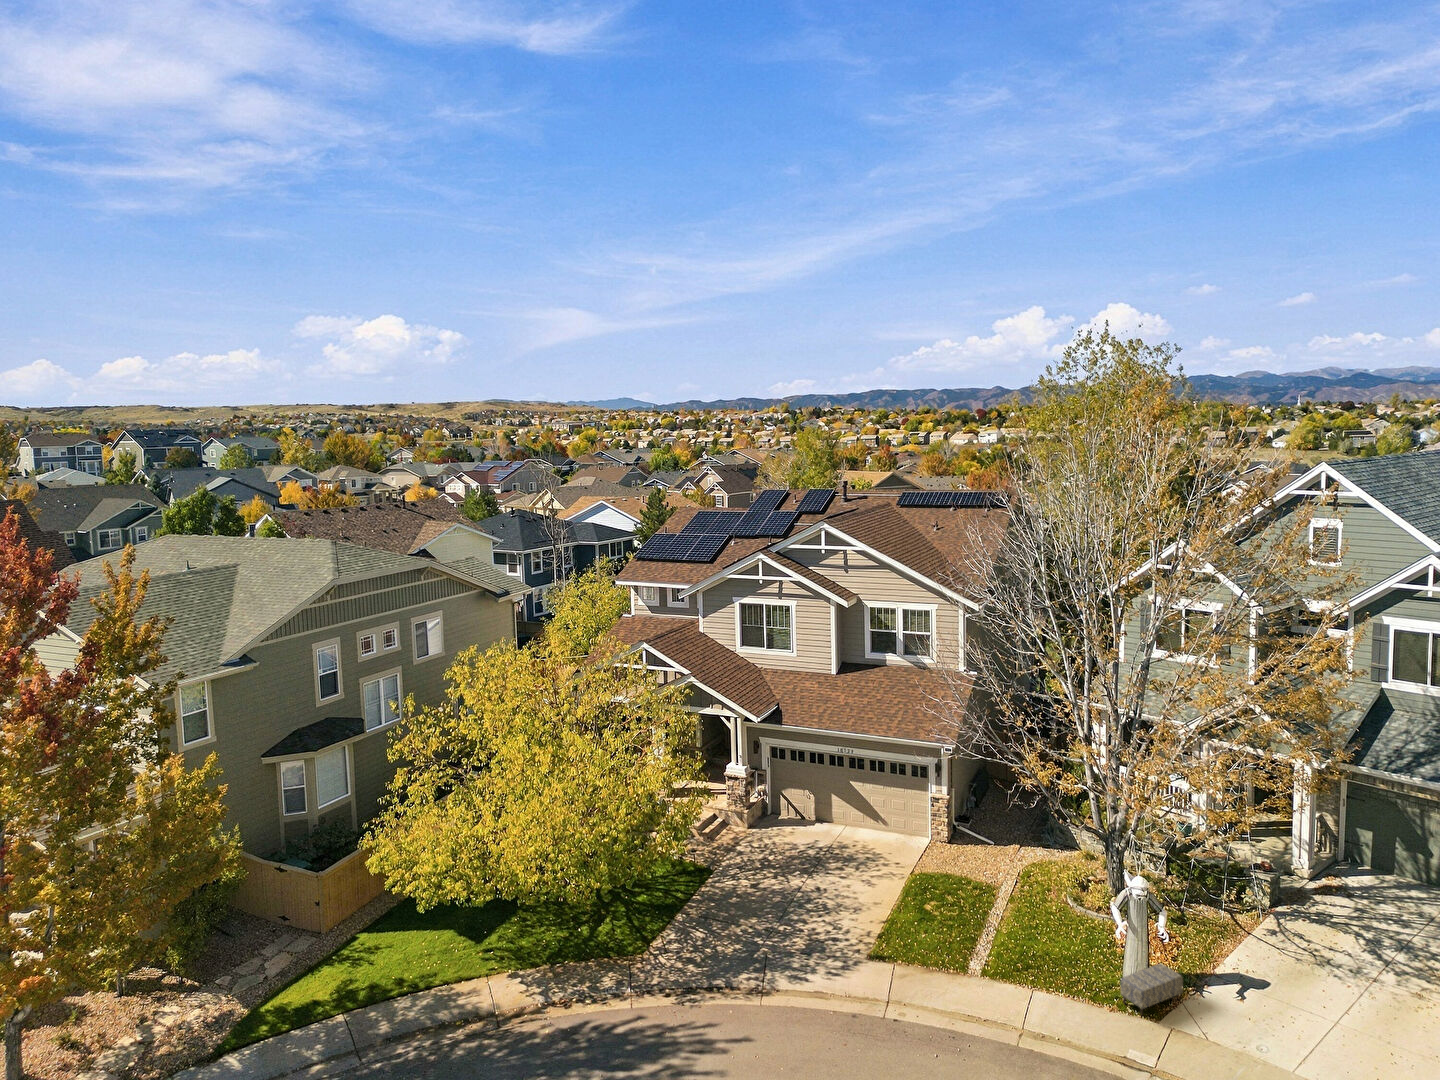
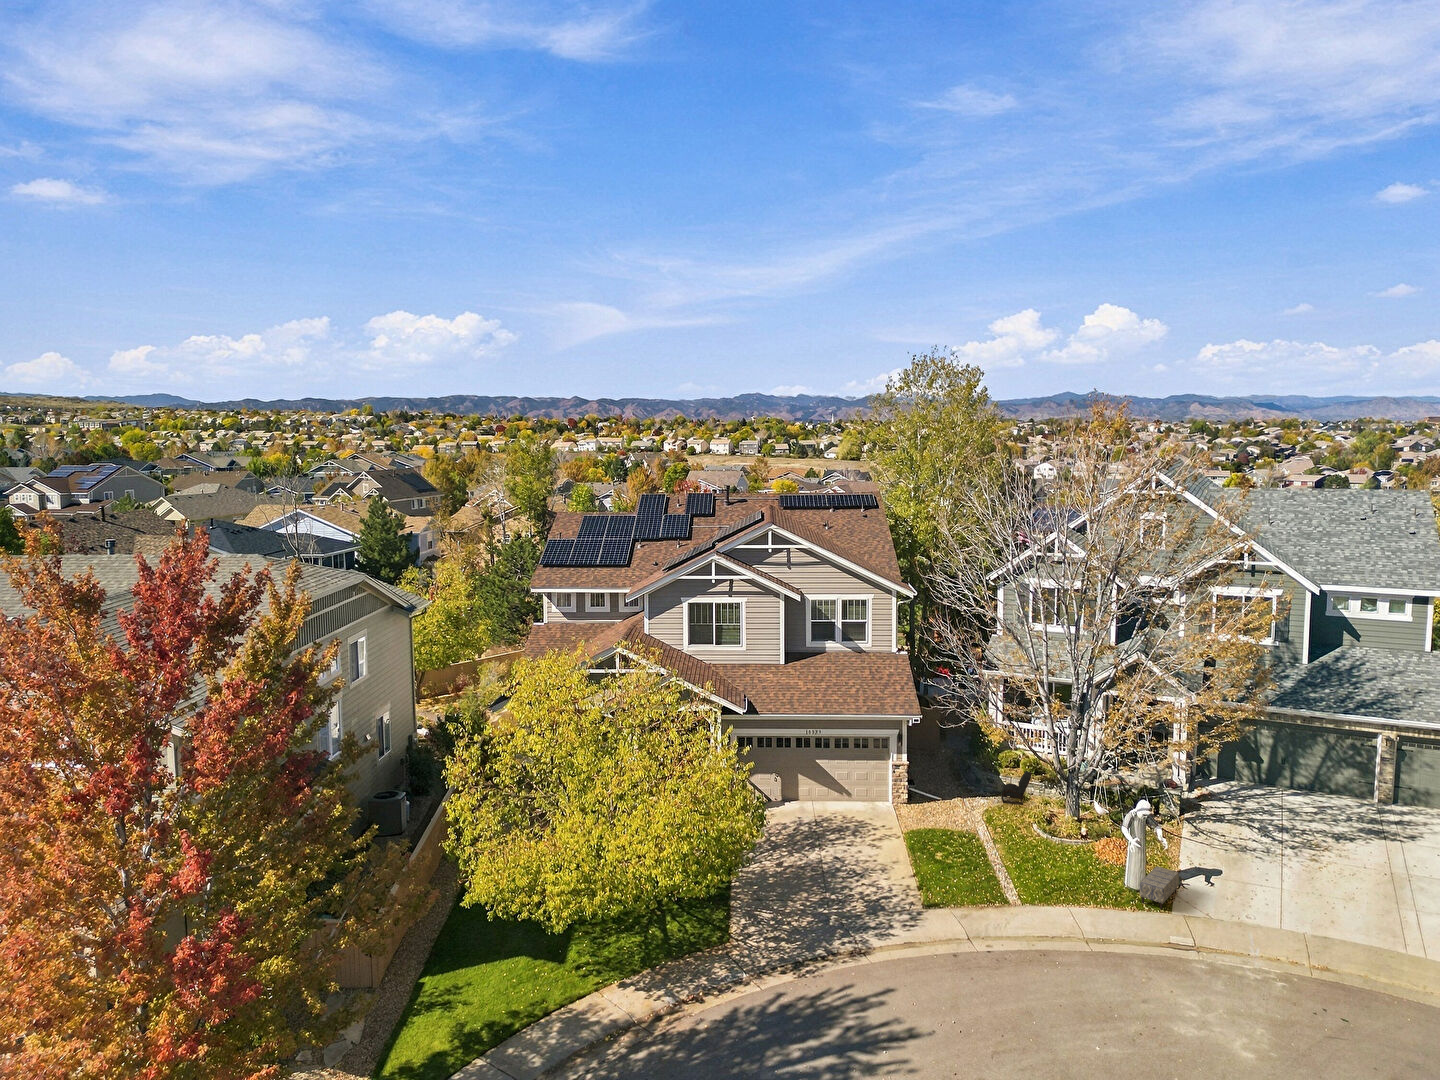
lounge chair: none [1054,824,1094,864] -> present [1002,771,1031,805]

